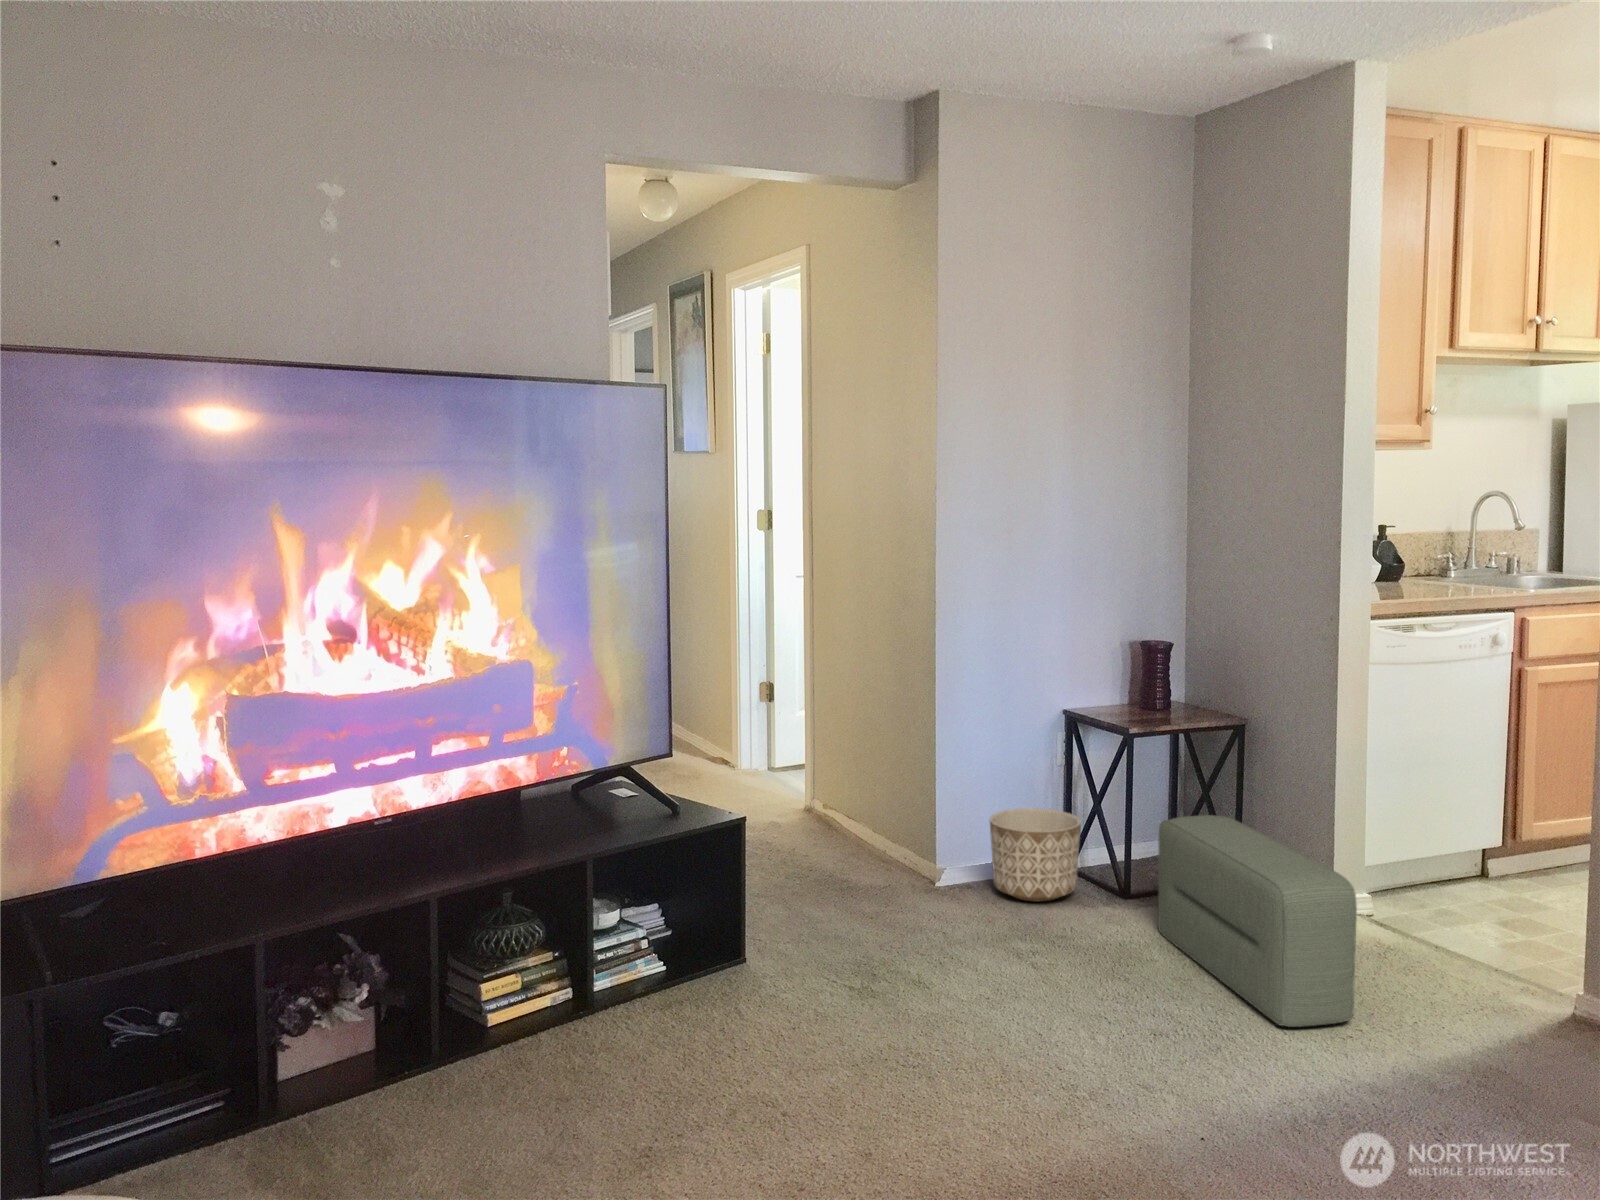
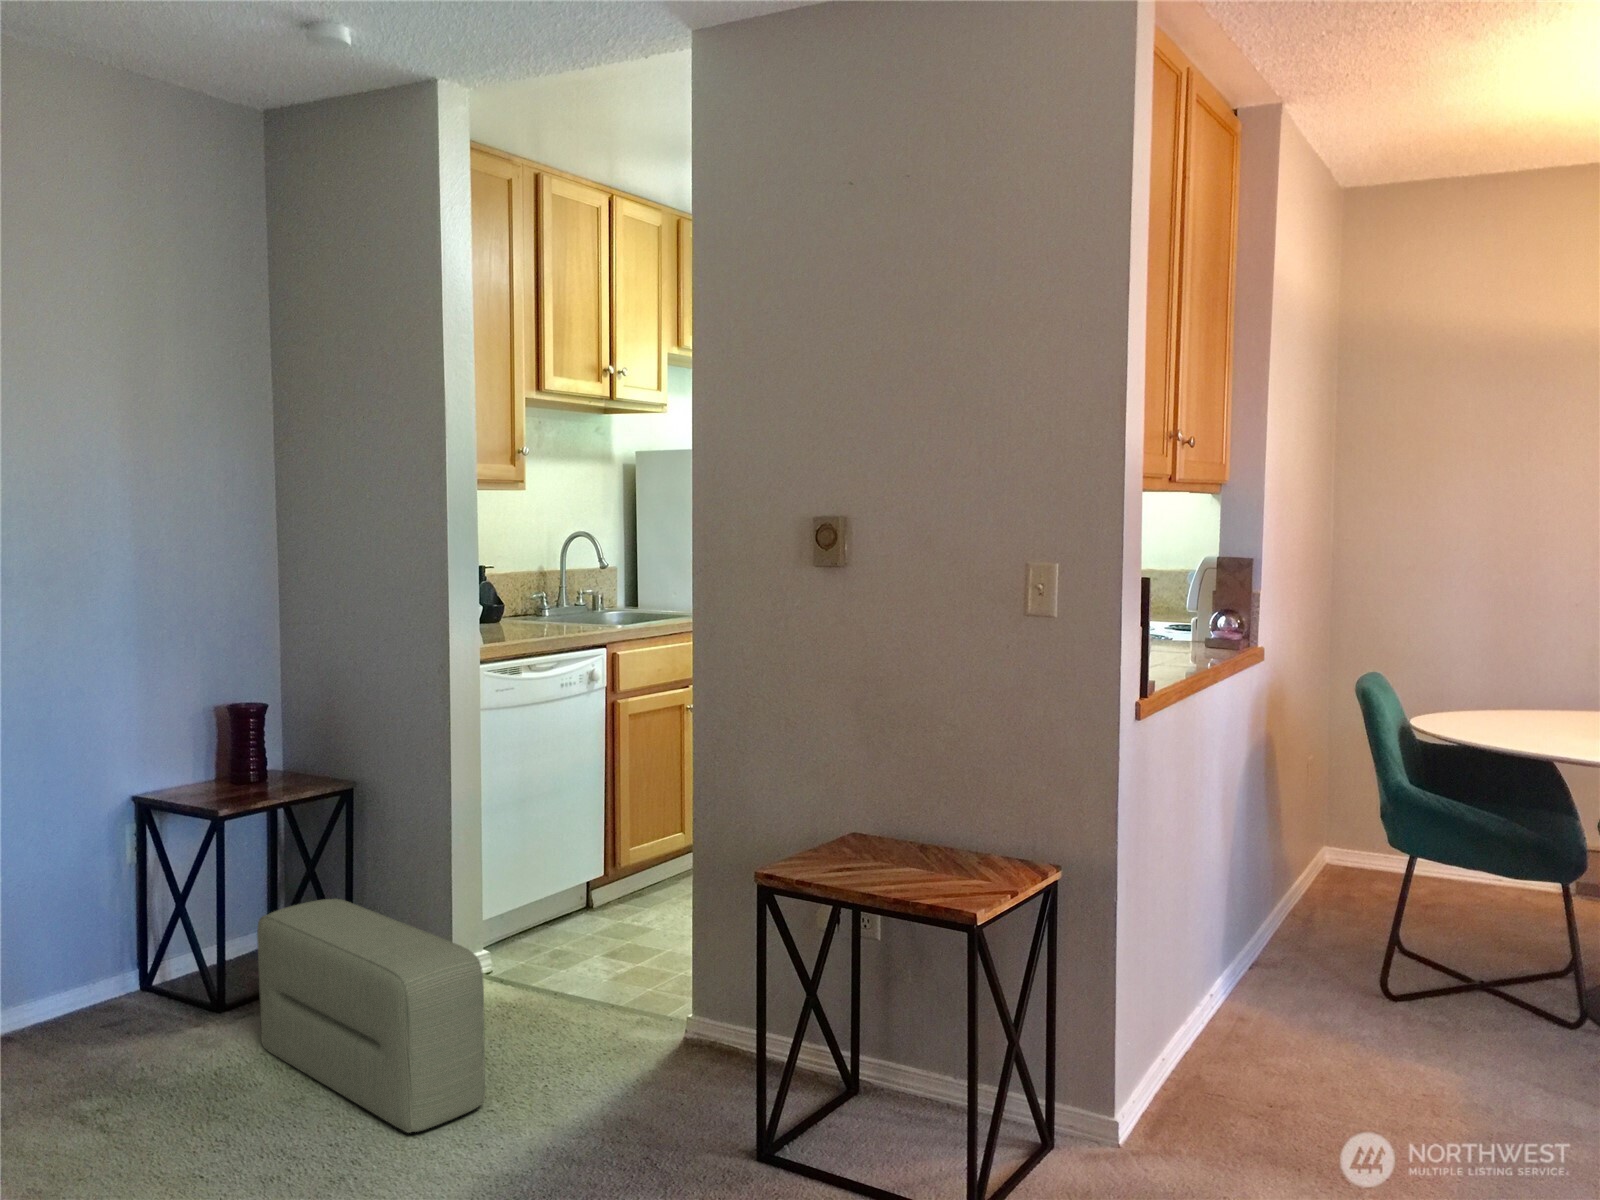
planter: present [990,808,1081,901] -> none [30,922,158,1045]

